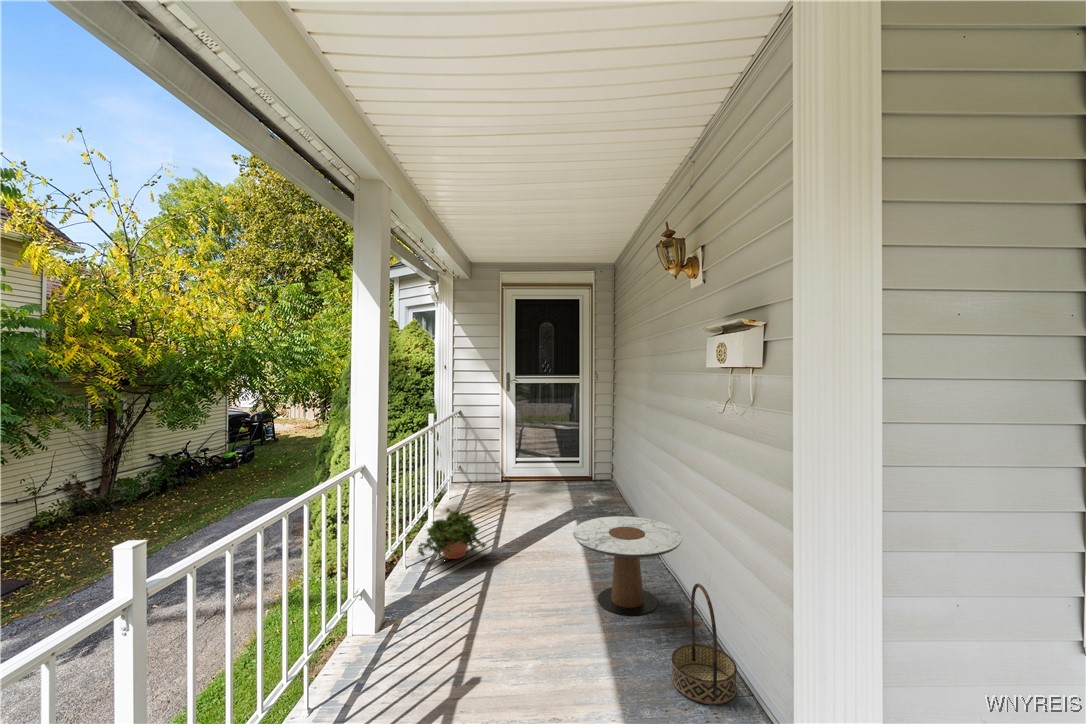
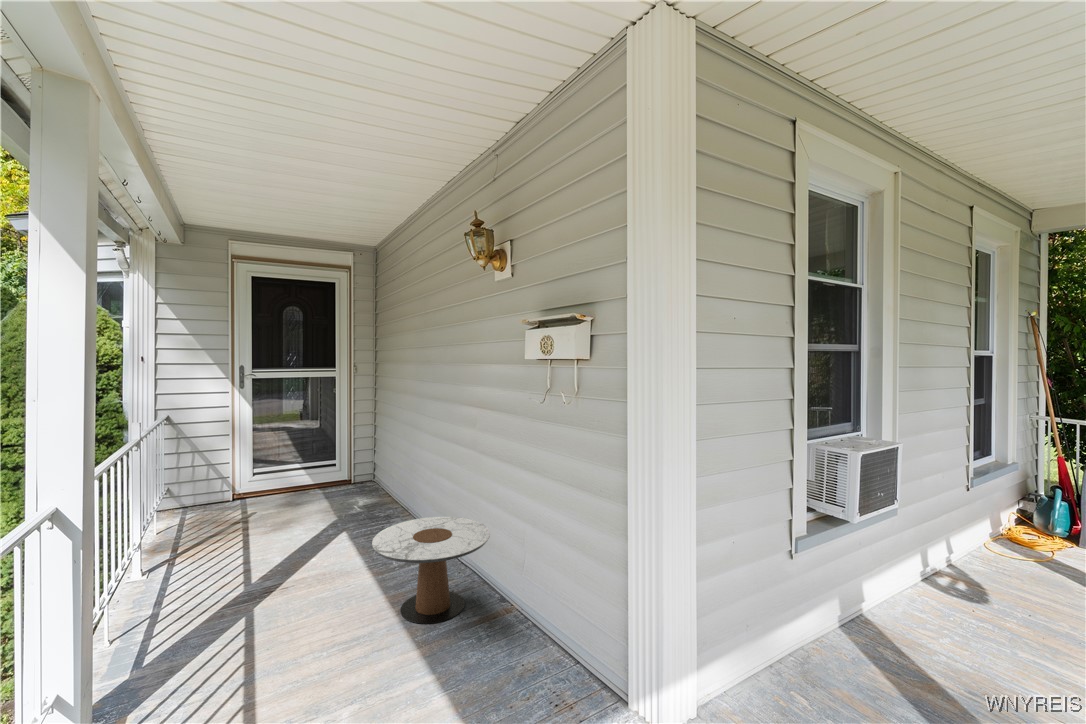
potted plant: present [418,509,486,559] -> none [125,544,246,621]
basket: present [671,583,737,705] -> none [503,572,563,688]

